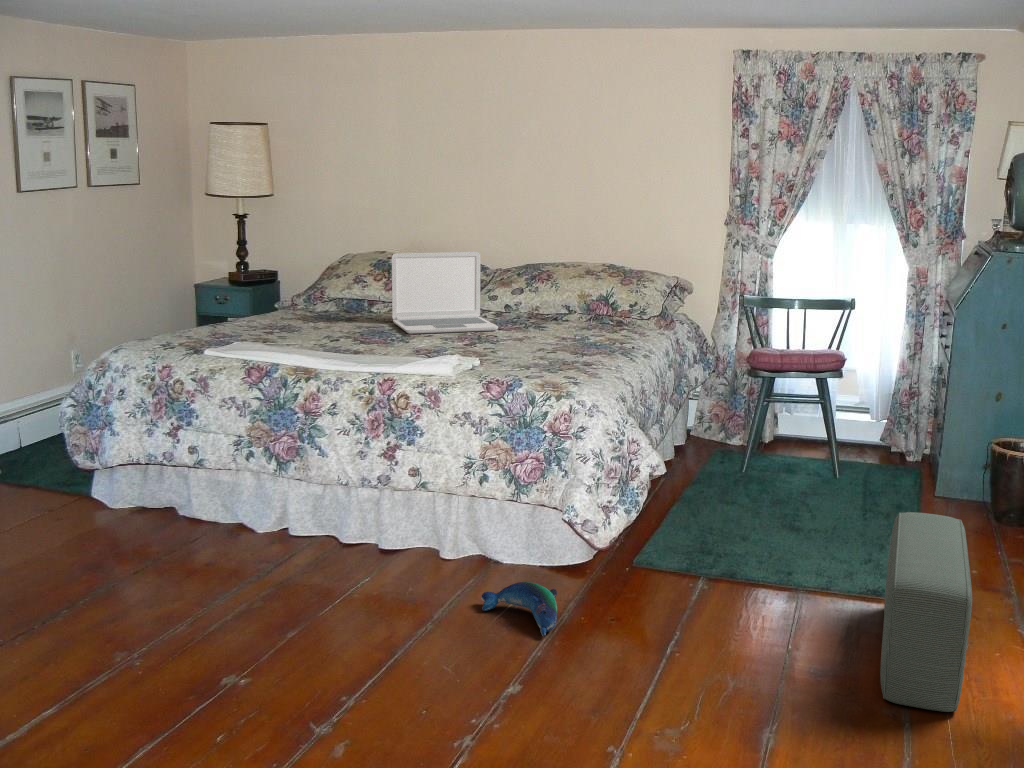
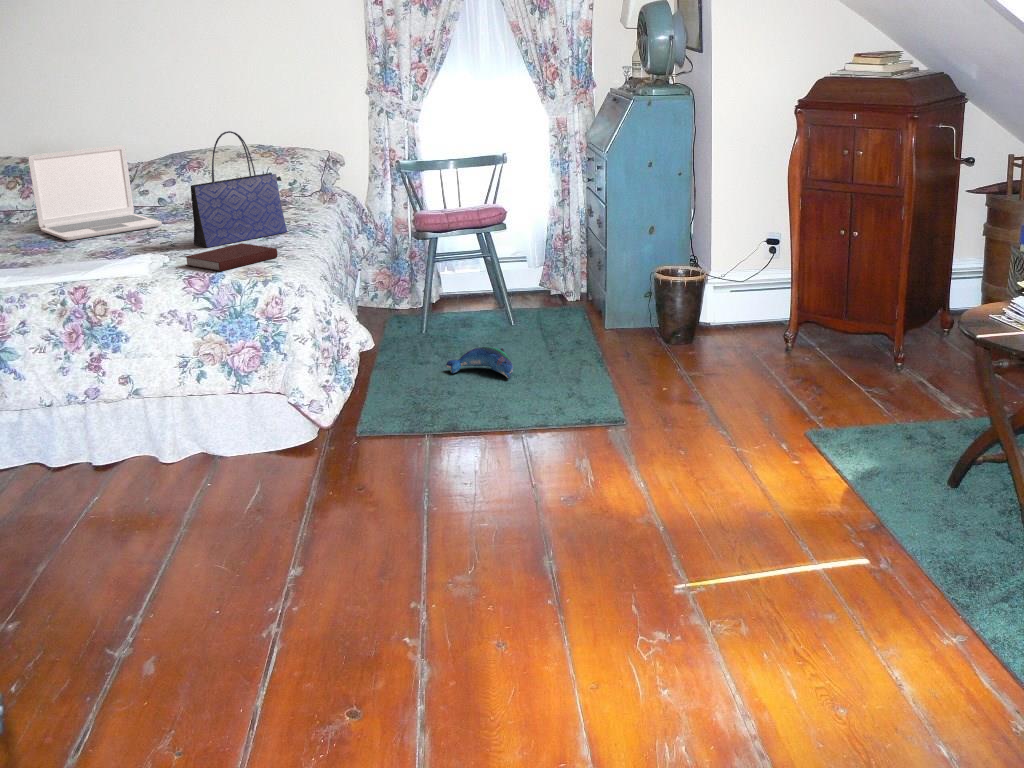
tote bag: none [514,246,610,355] -> present [191,131,287,248]
notebook: none [493,355,583,380] -> present [185,243,278,271]
pouf: present [880,512,972,712] -> none [584,340,662,498]
plush toy: present [481,582,557,636] -> present [446,347,513,378]

